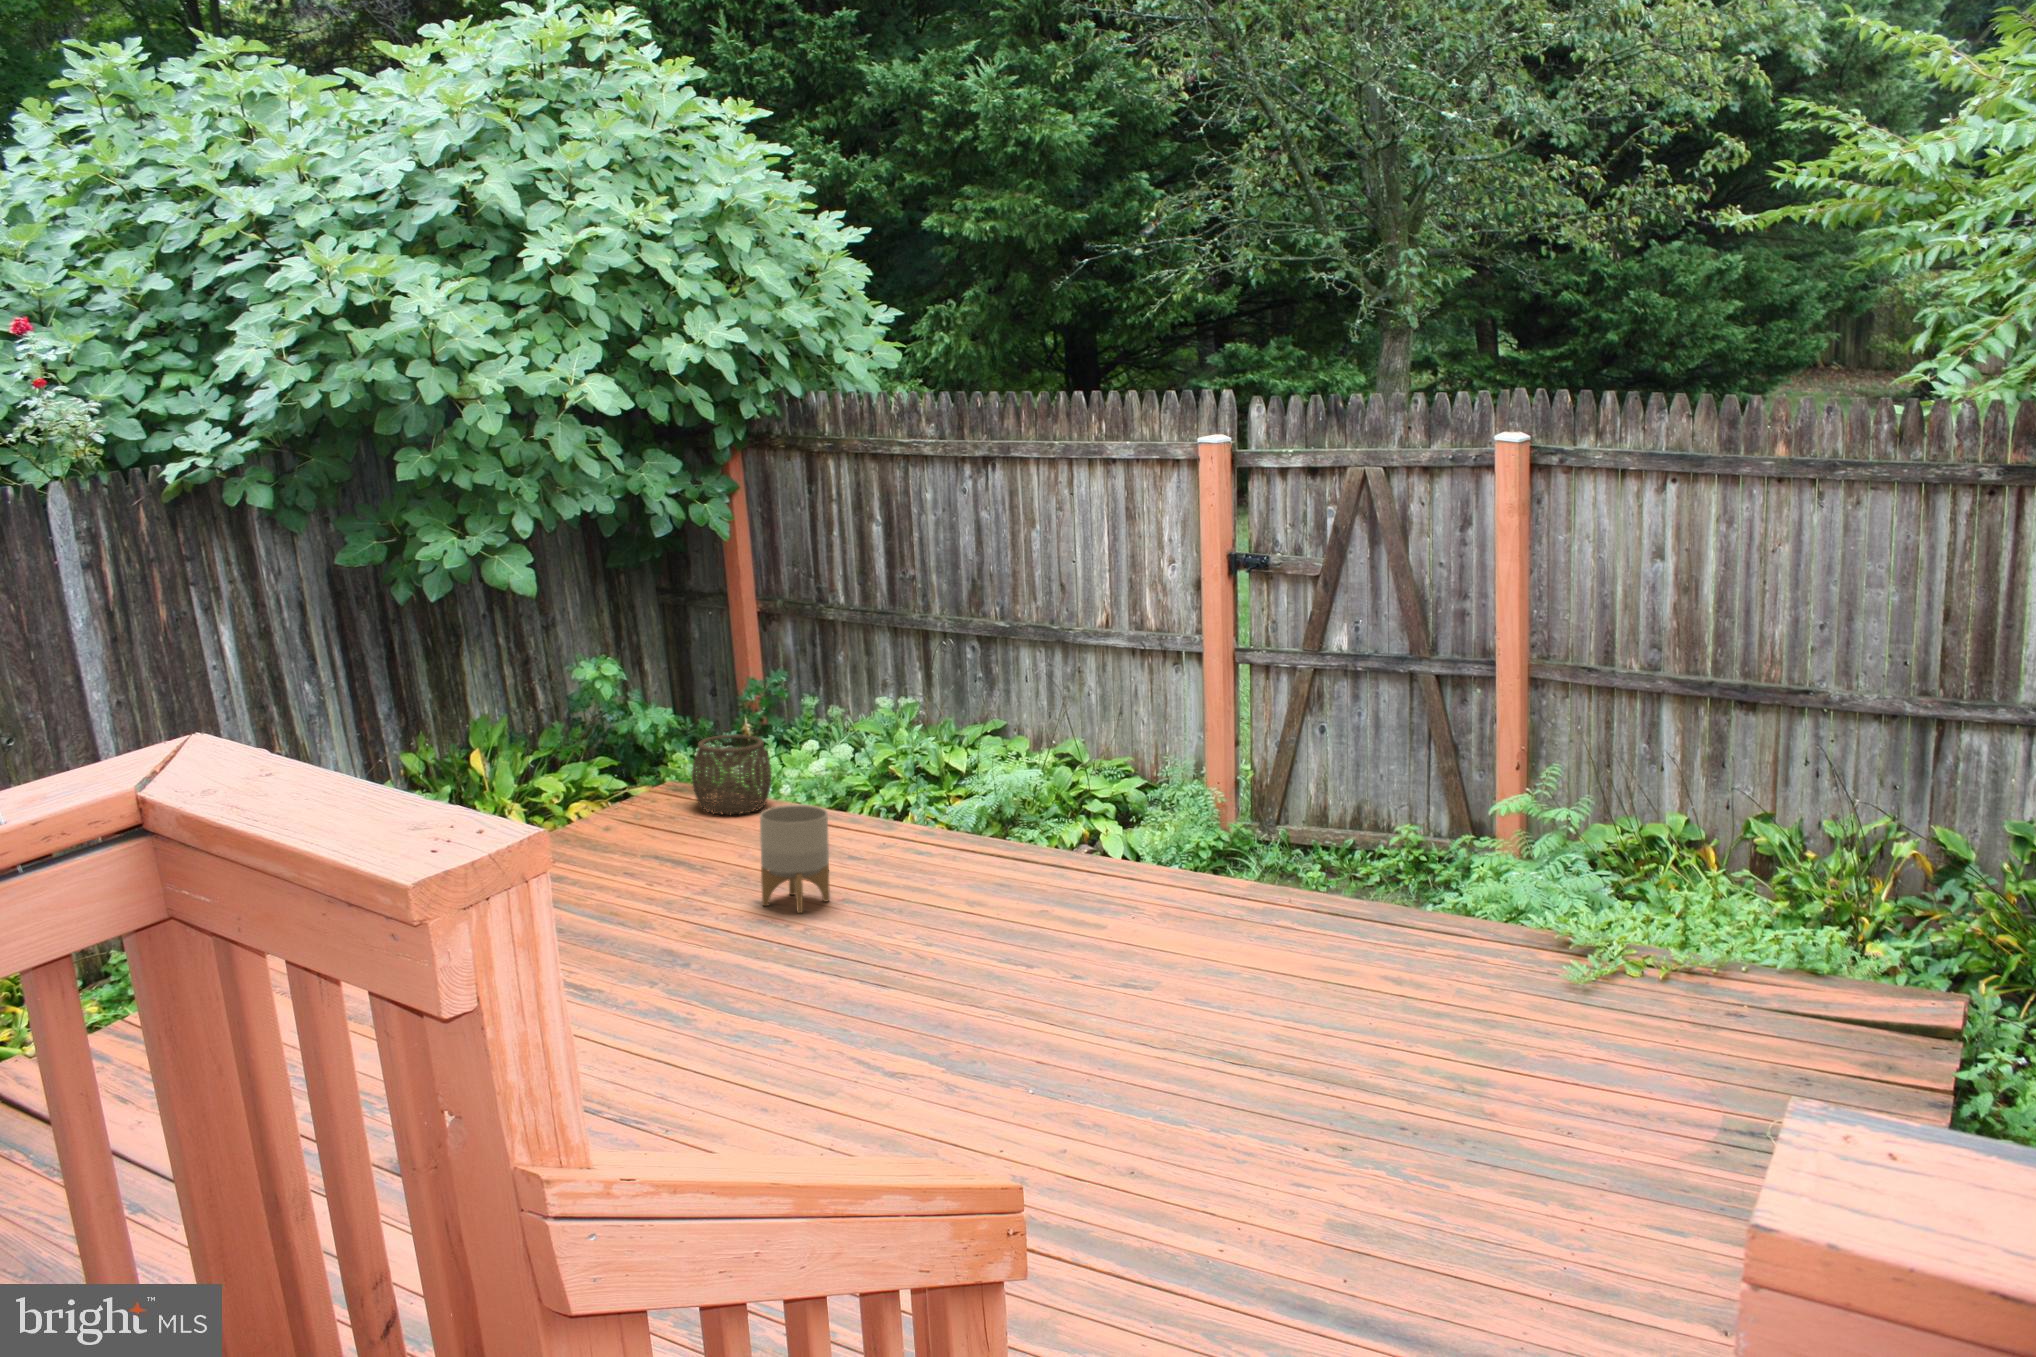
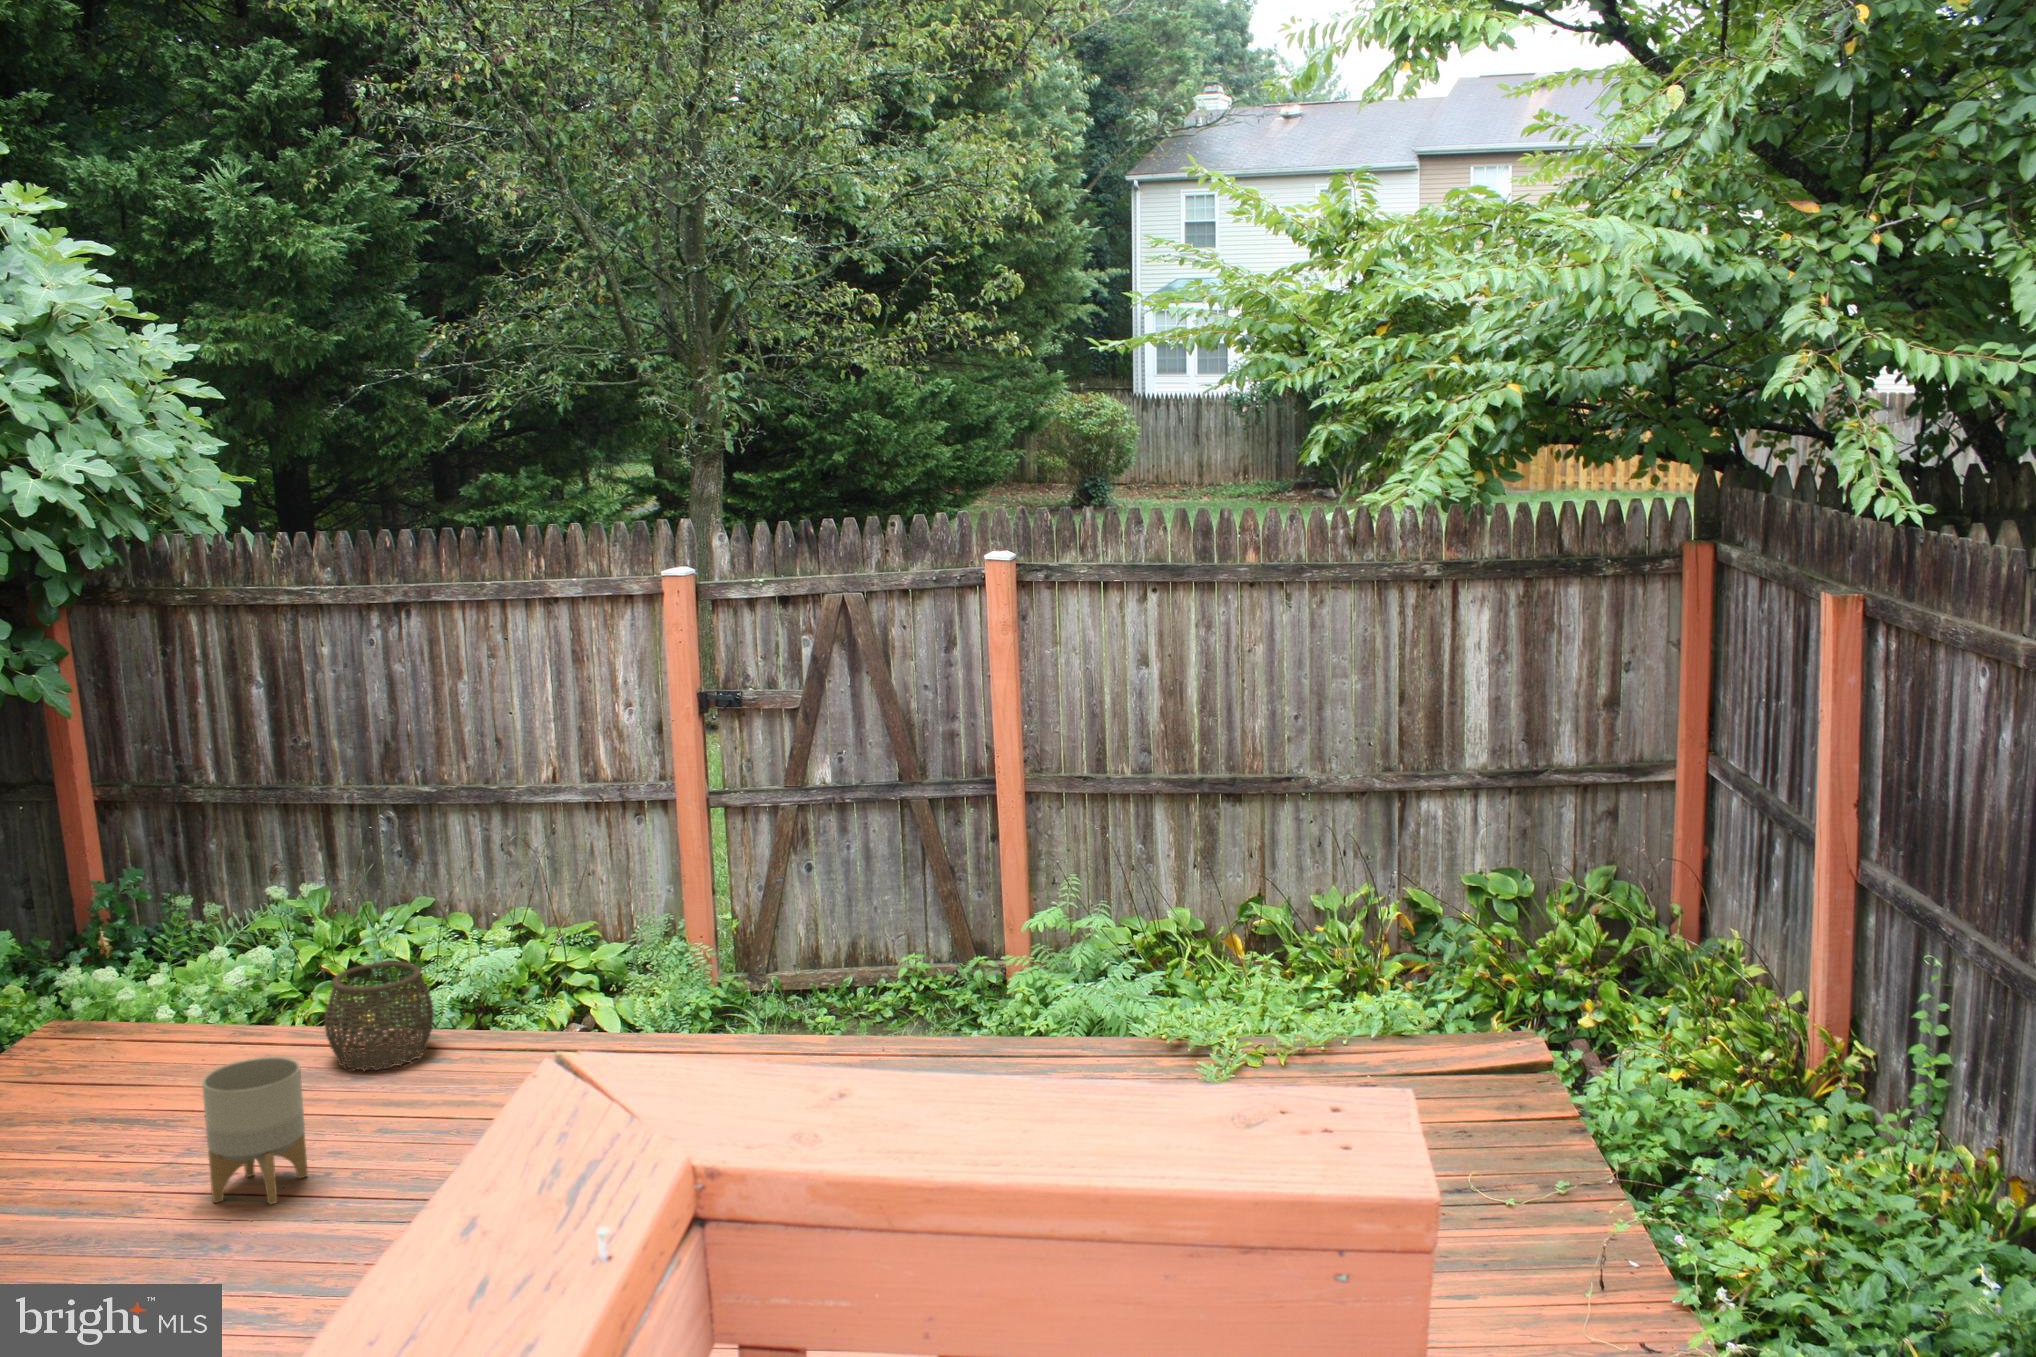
woven basket: present [692,735,772,815] -> present [325,962,434,1071]

